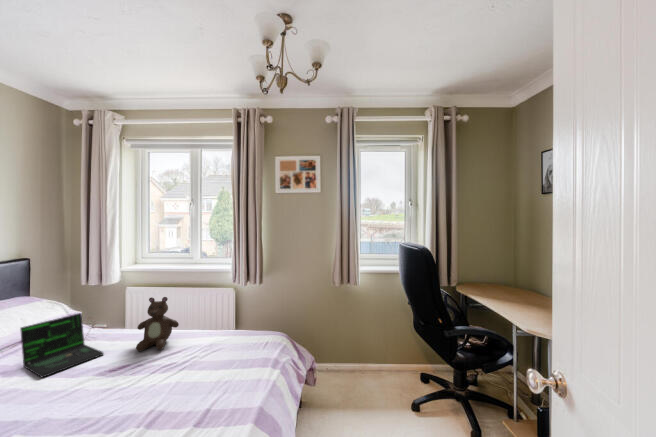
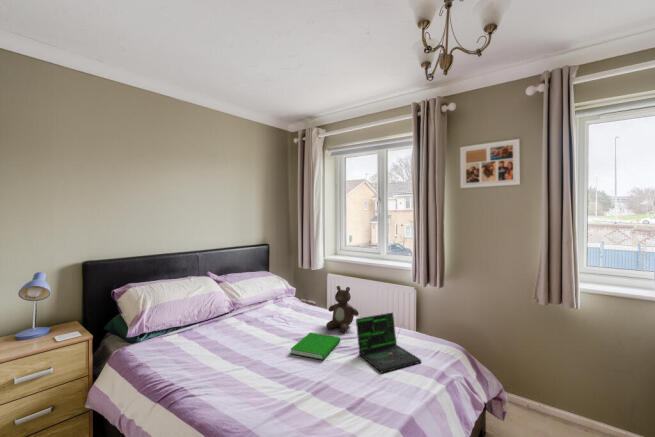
laptop: present [21,313,103,377] -> present [356,313,421,372]
book: none [86,357,159,398] -> present [291,333,340,360]

